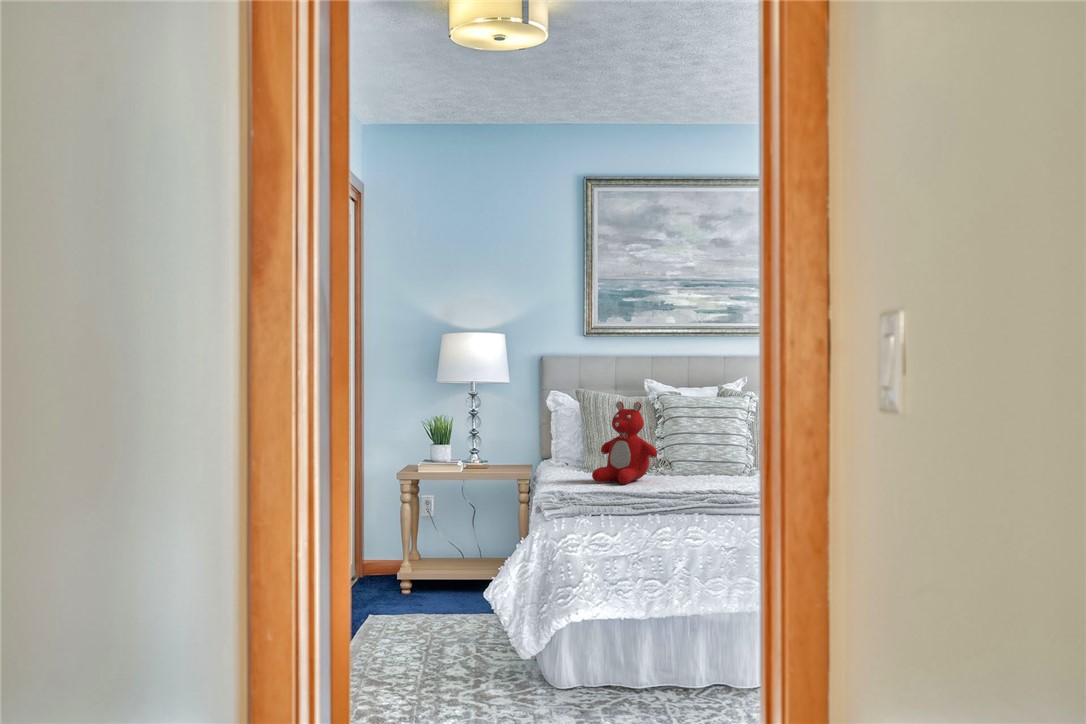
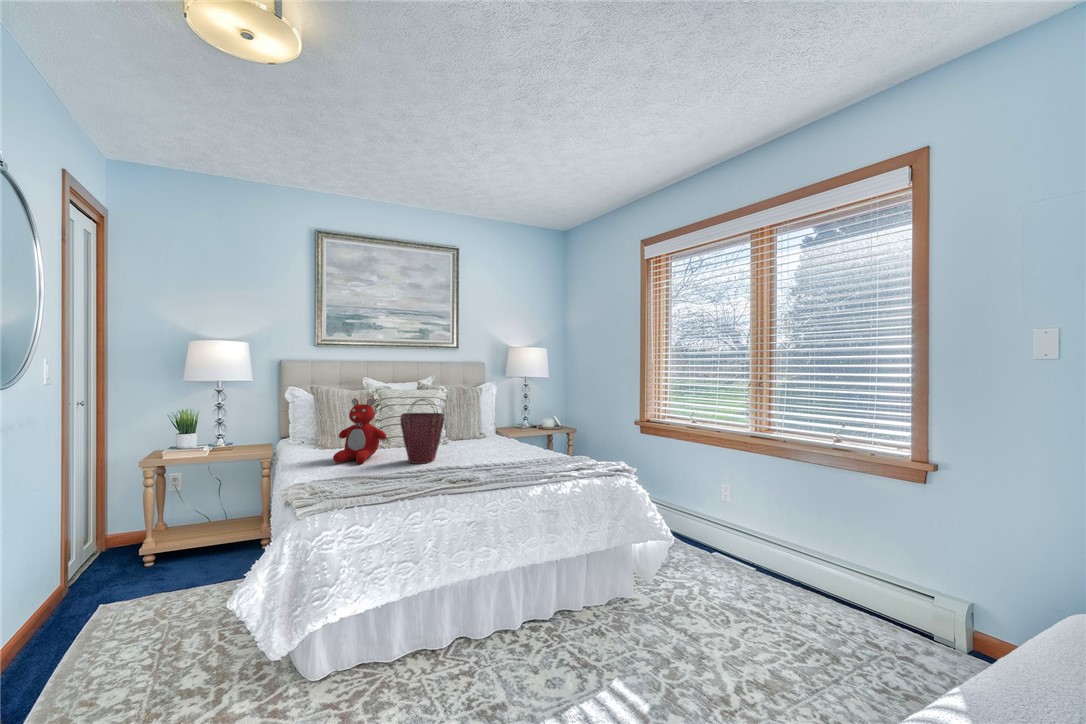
handbag: none [671,401,728,489] -> present [400,399,444,464]

